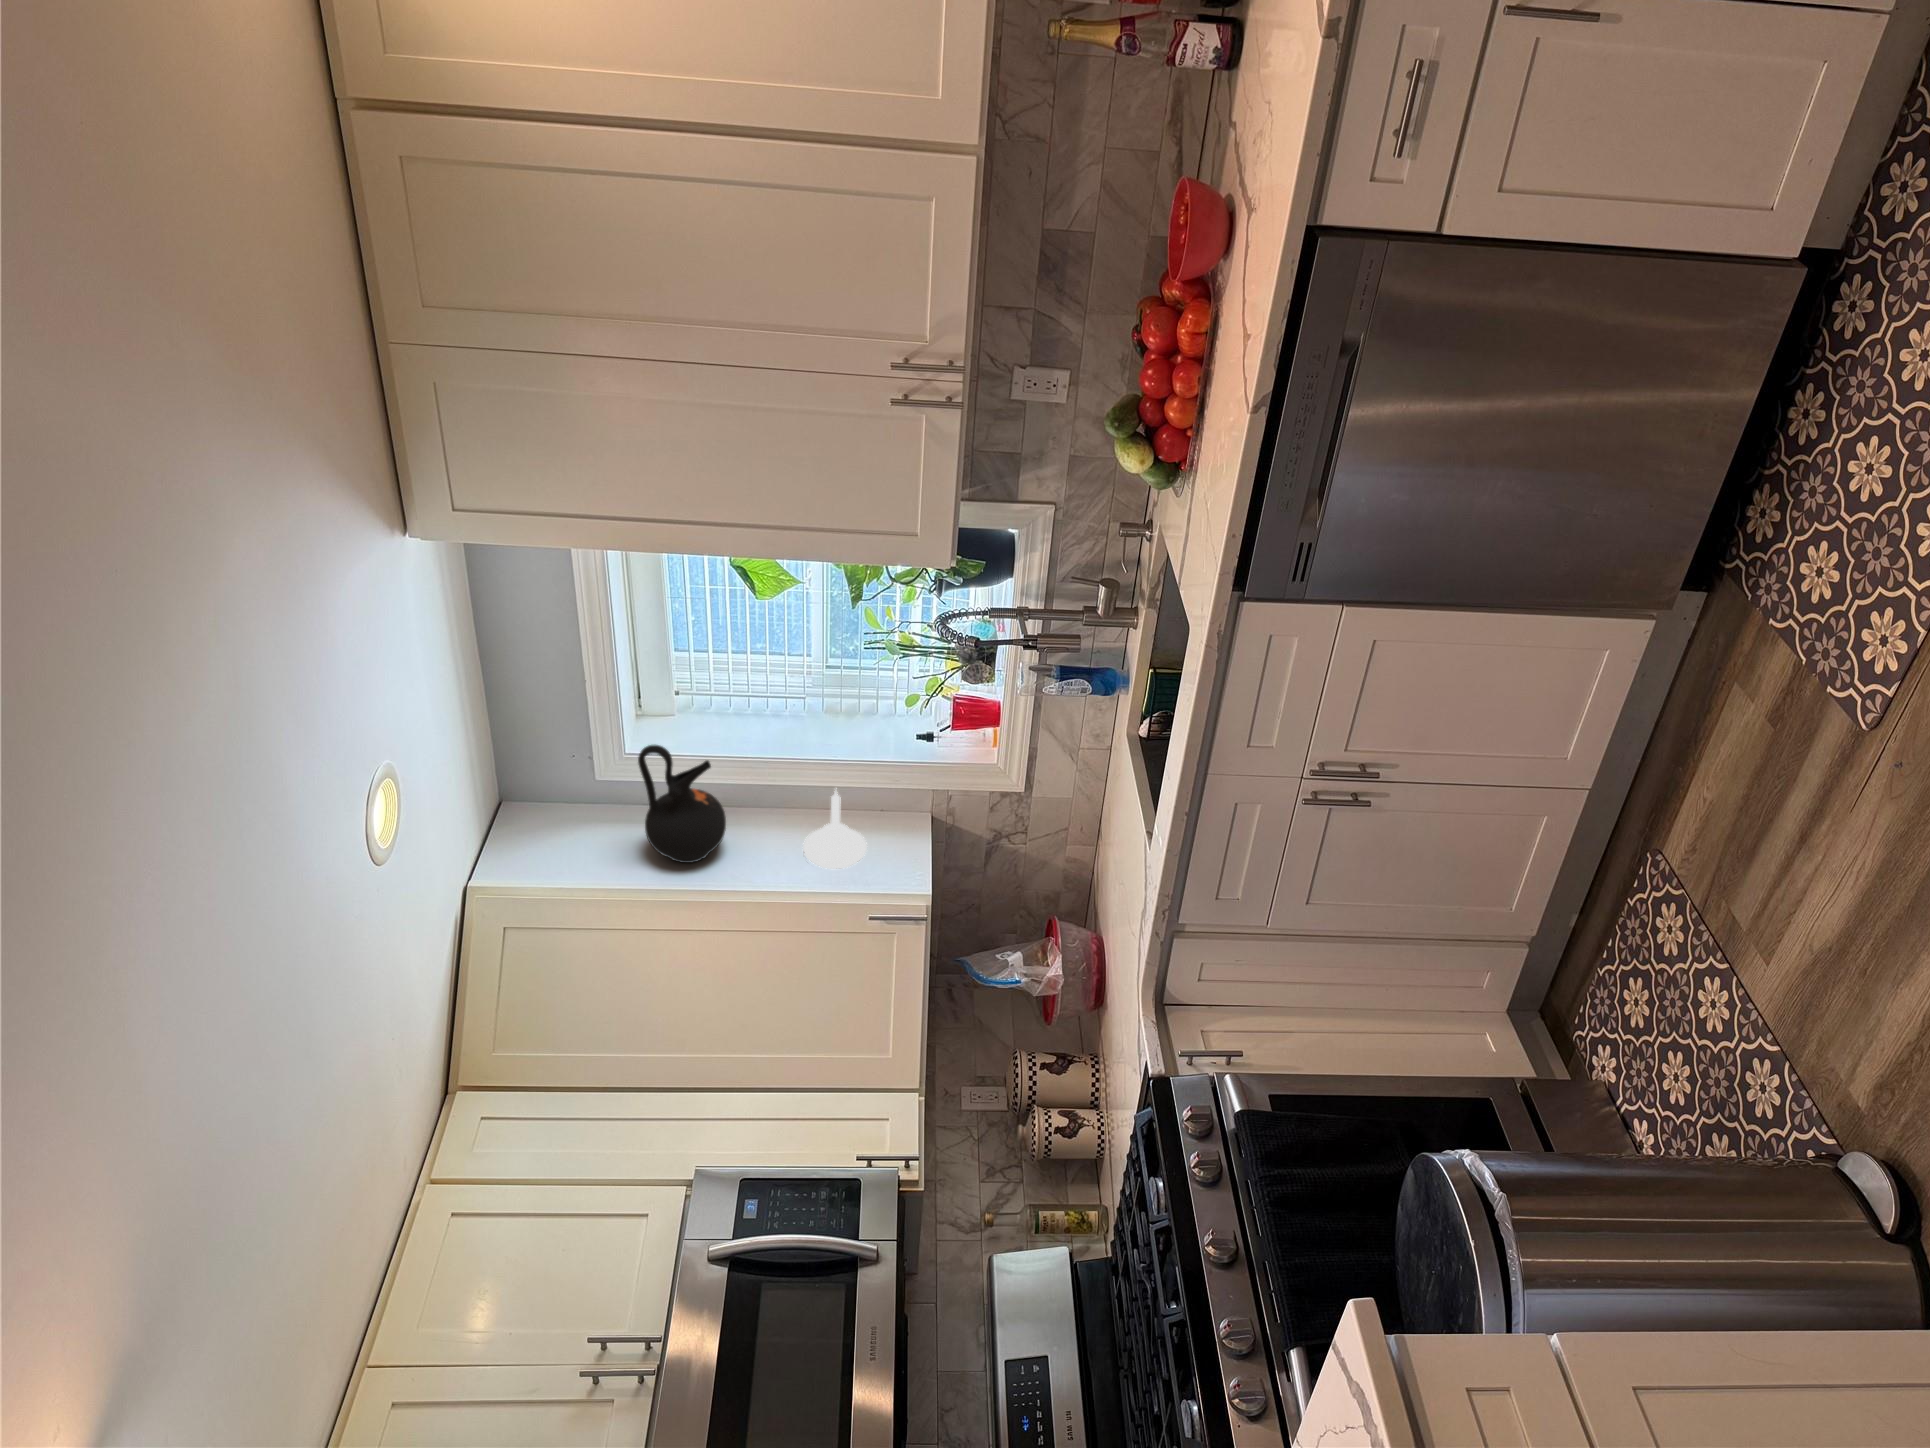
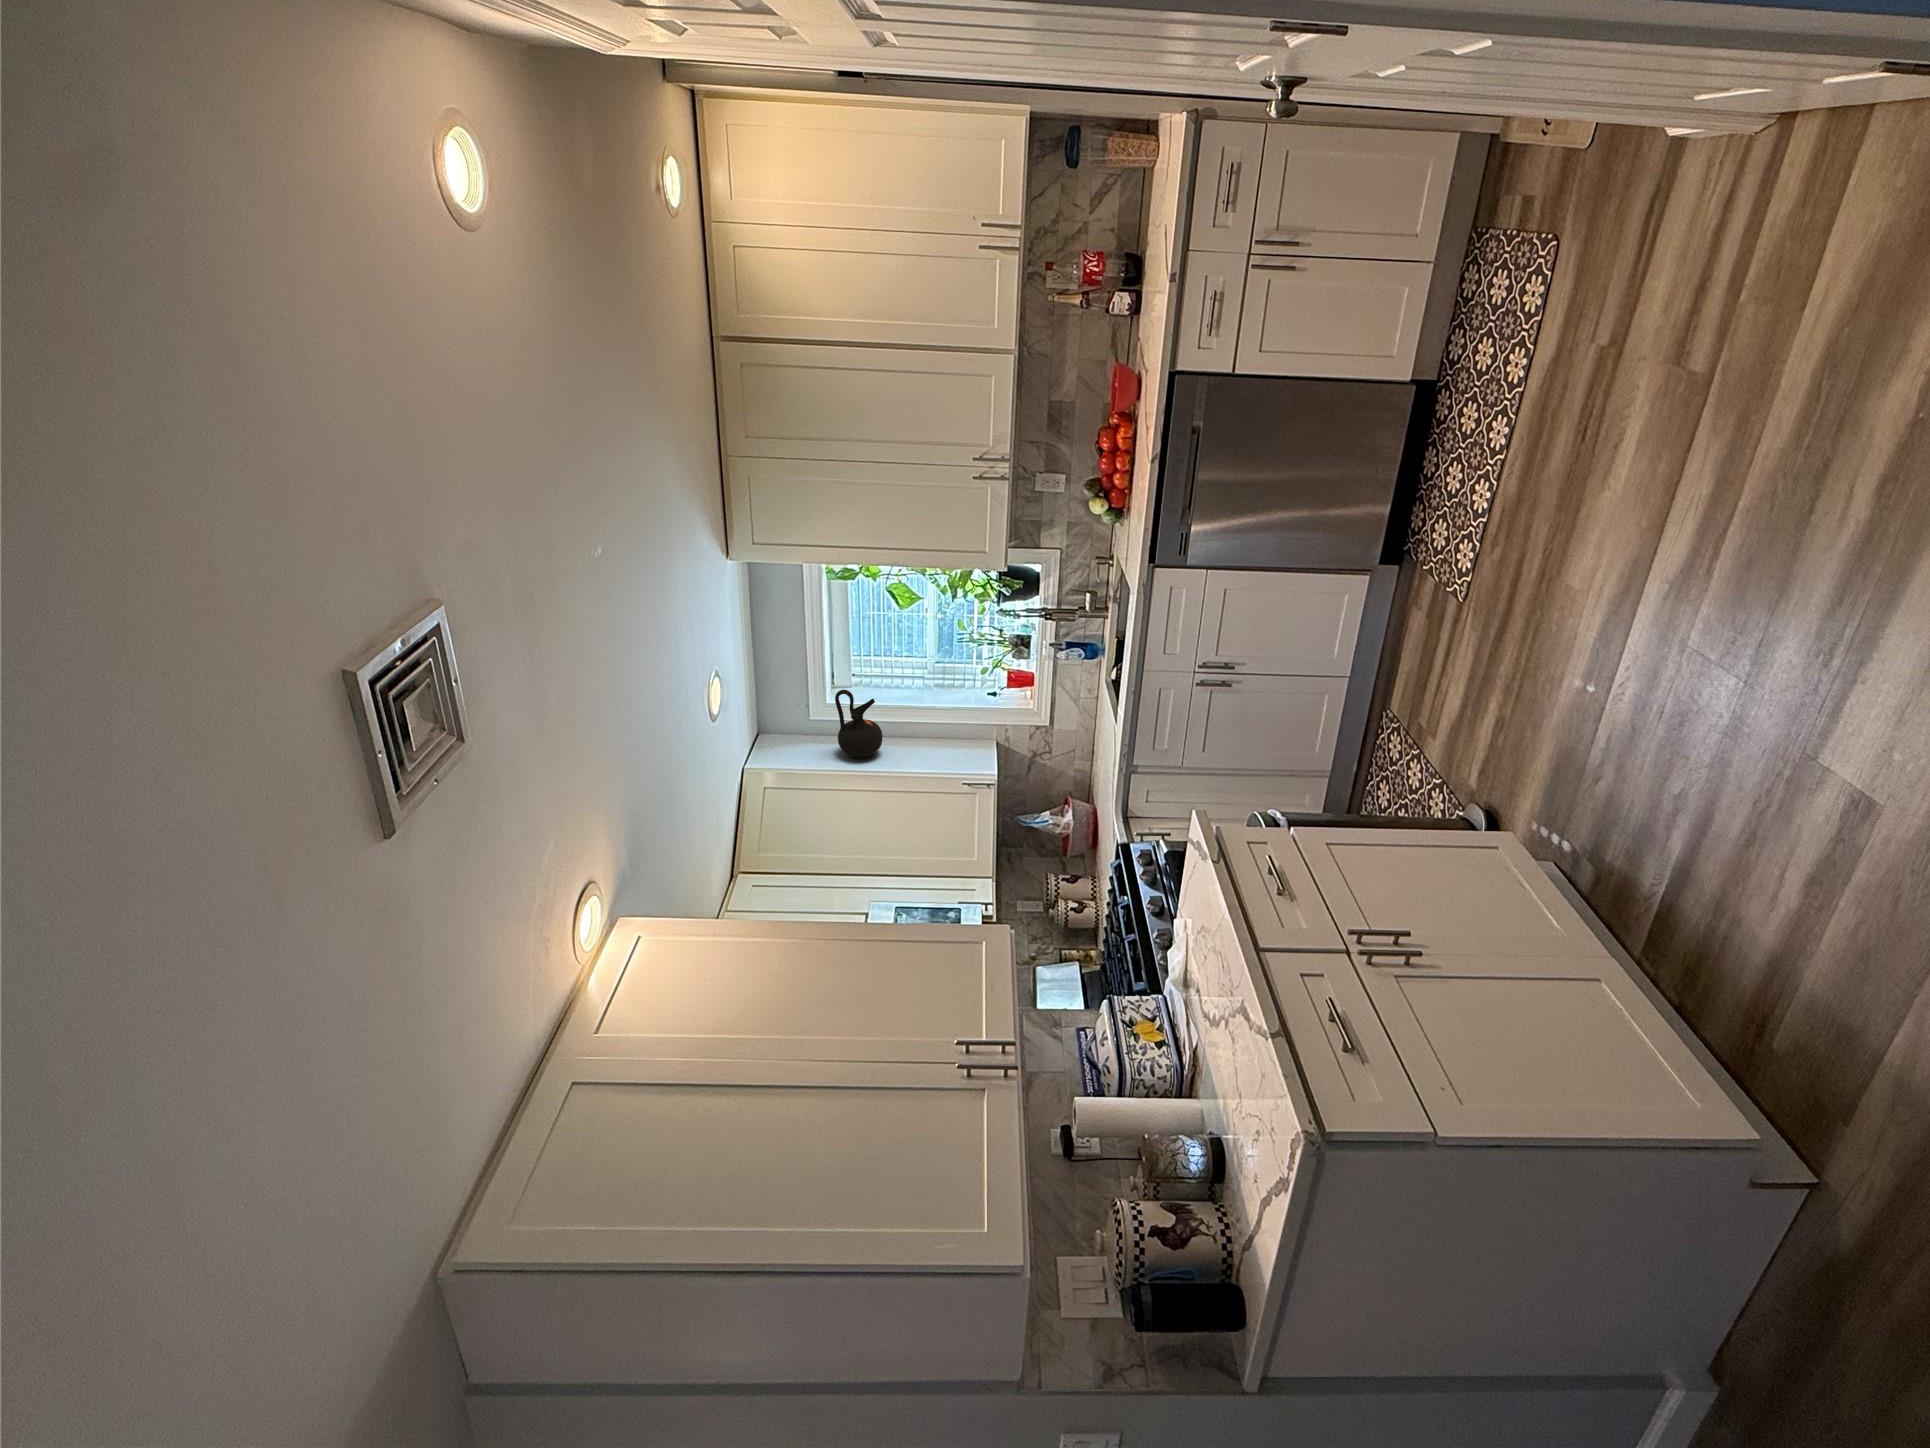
candle holder: present [803,790,867,869] -> none [925,714,961,762]

